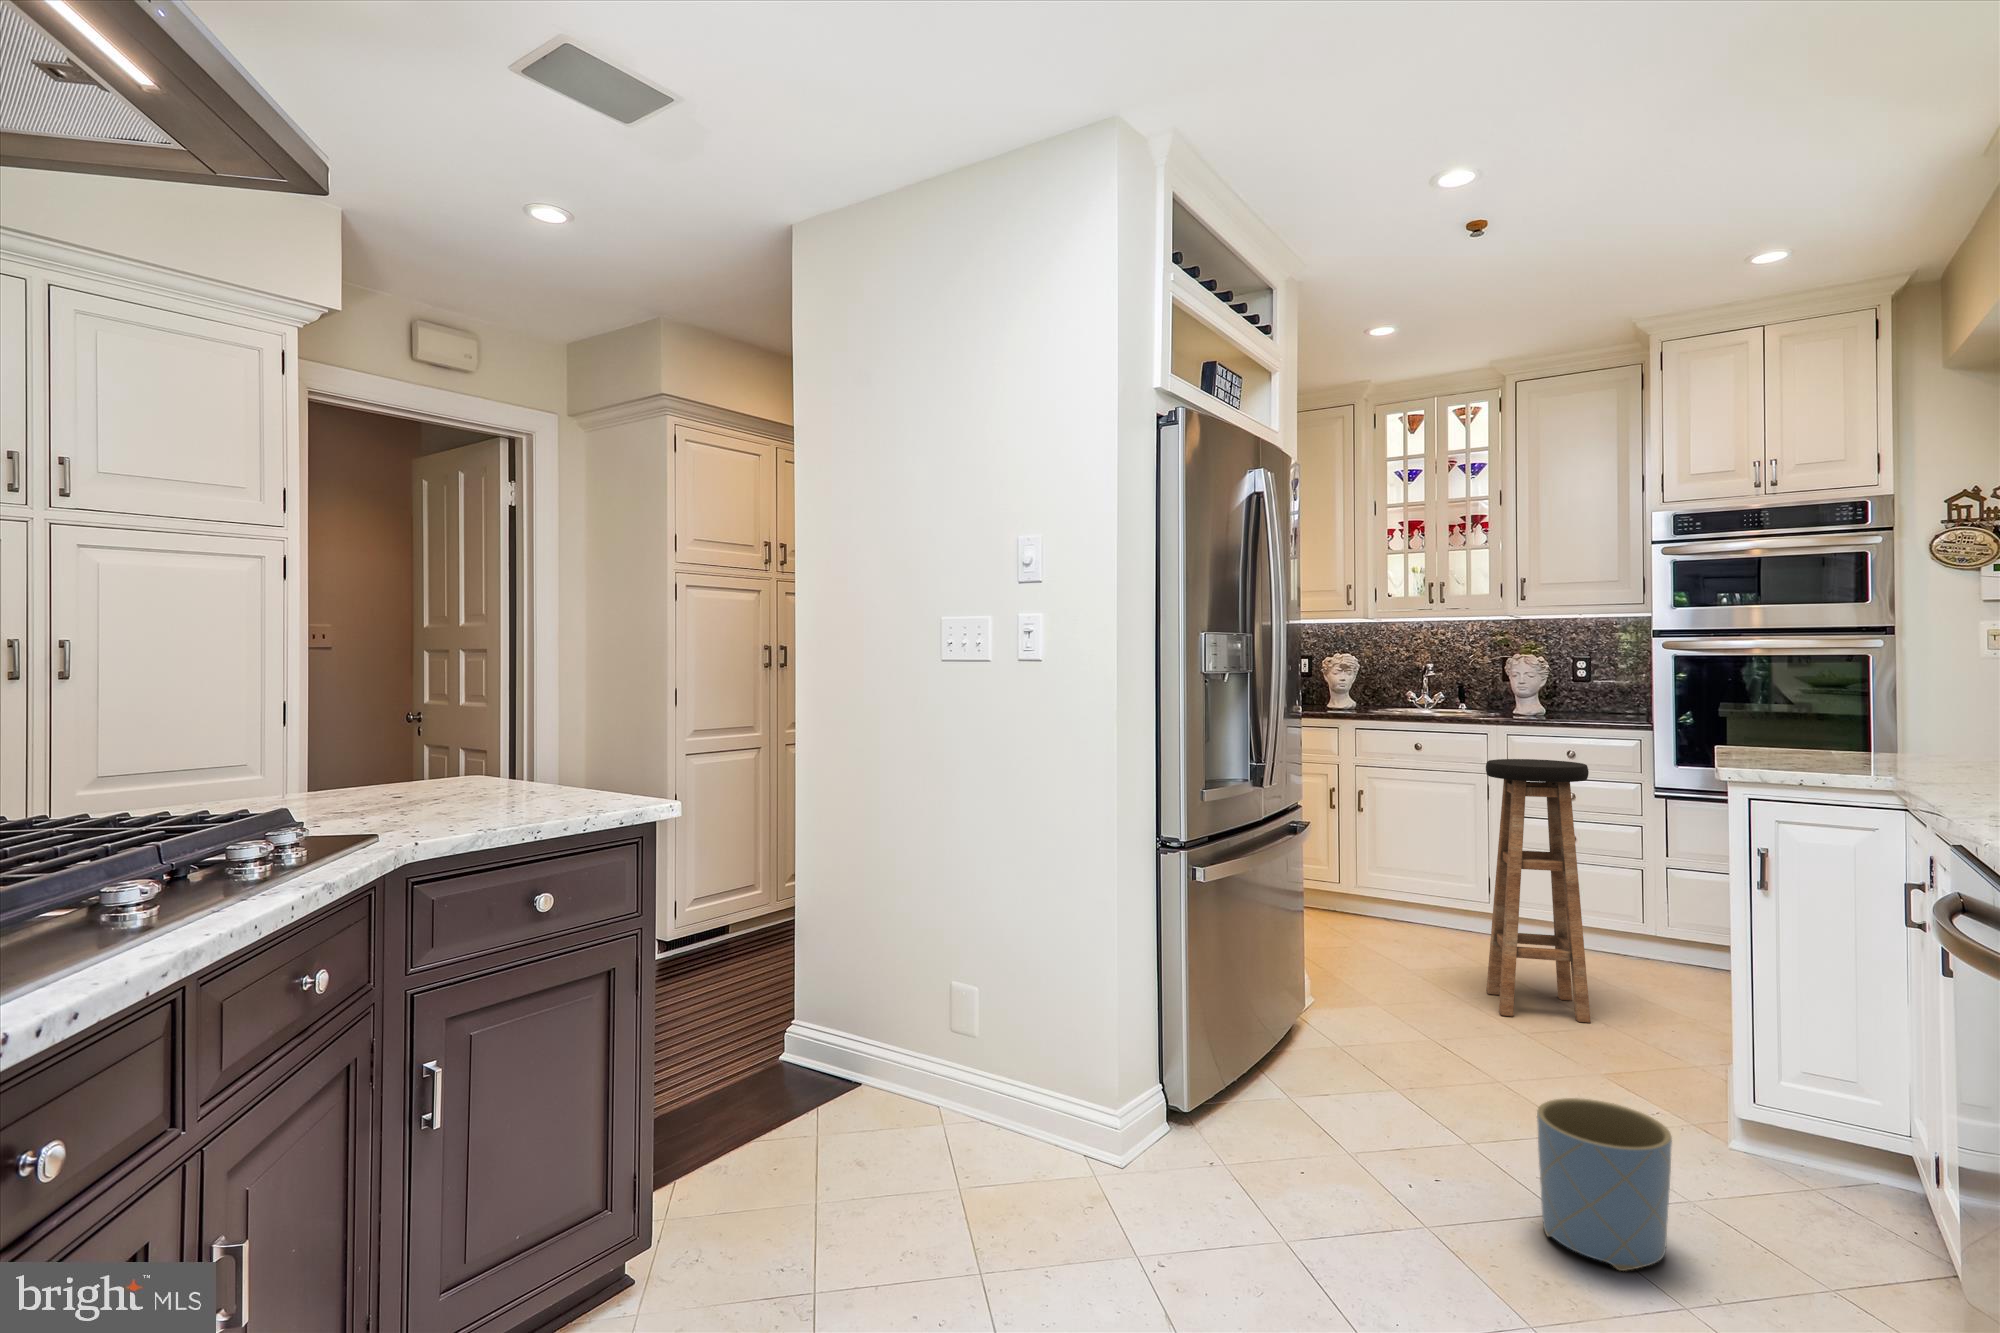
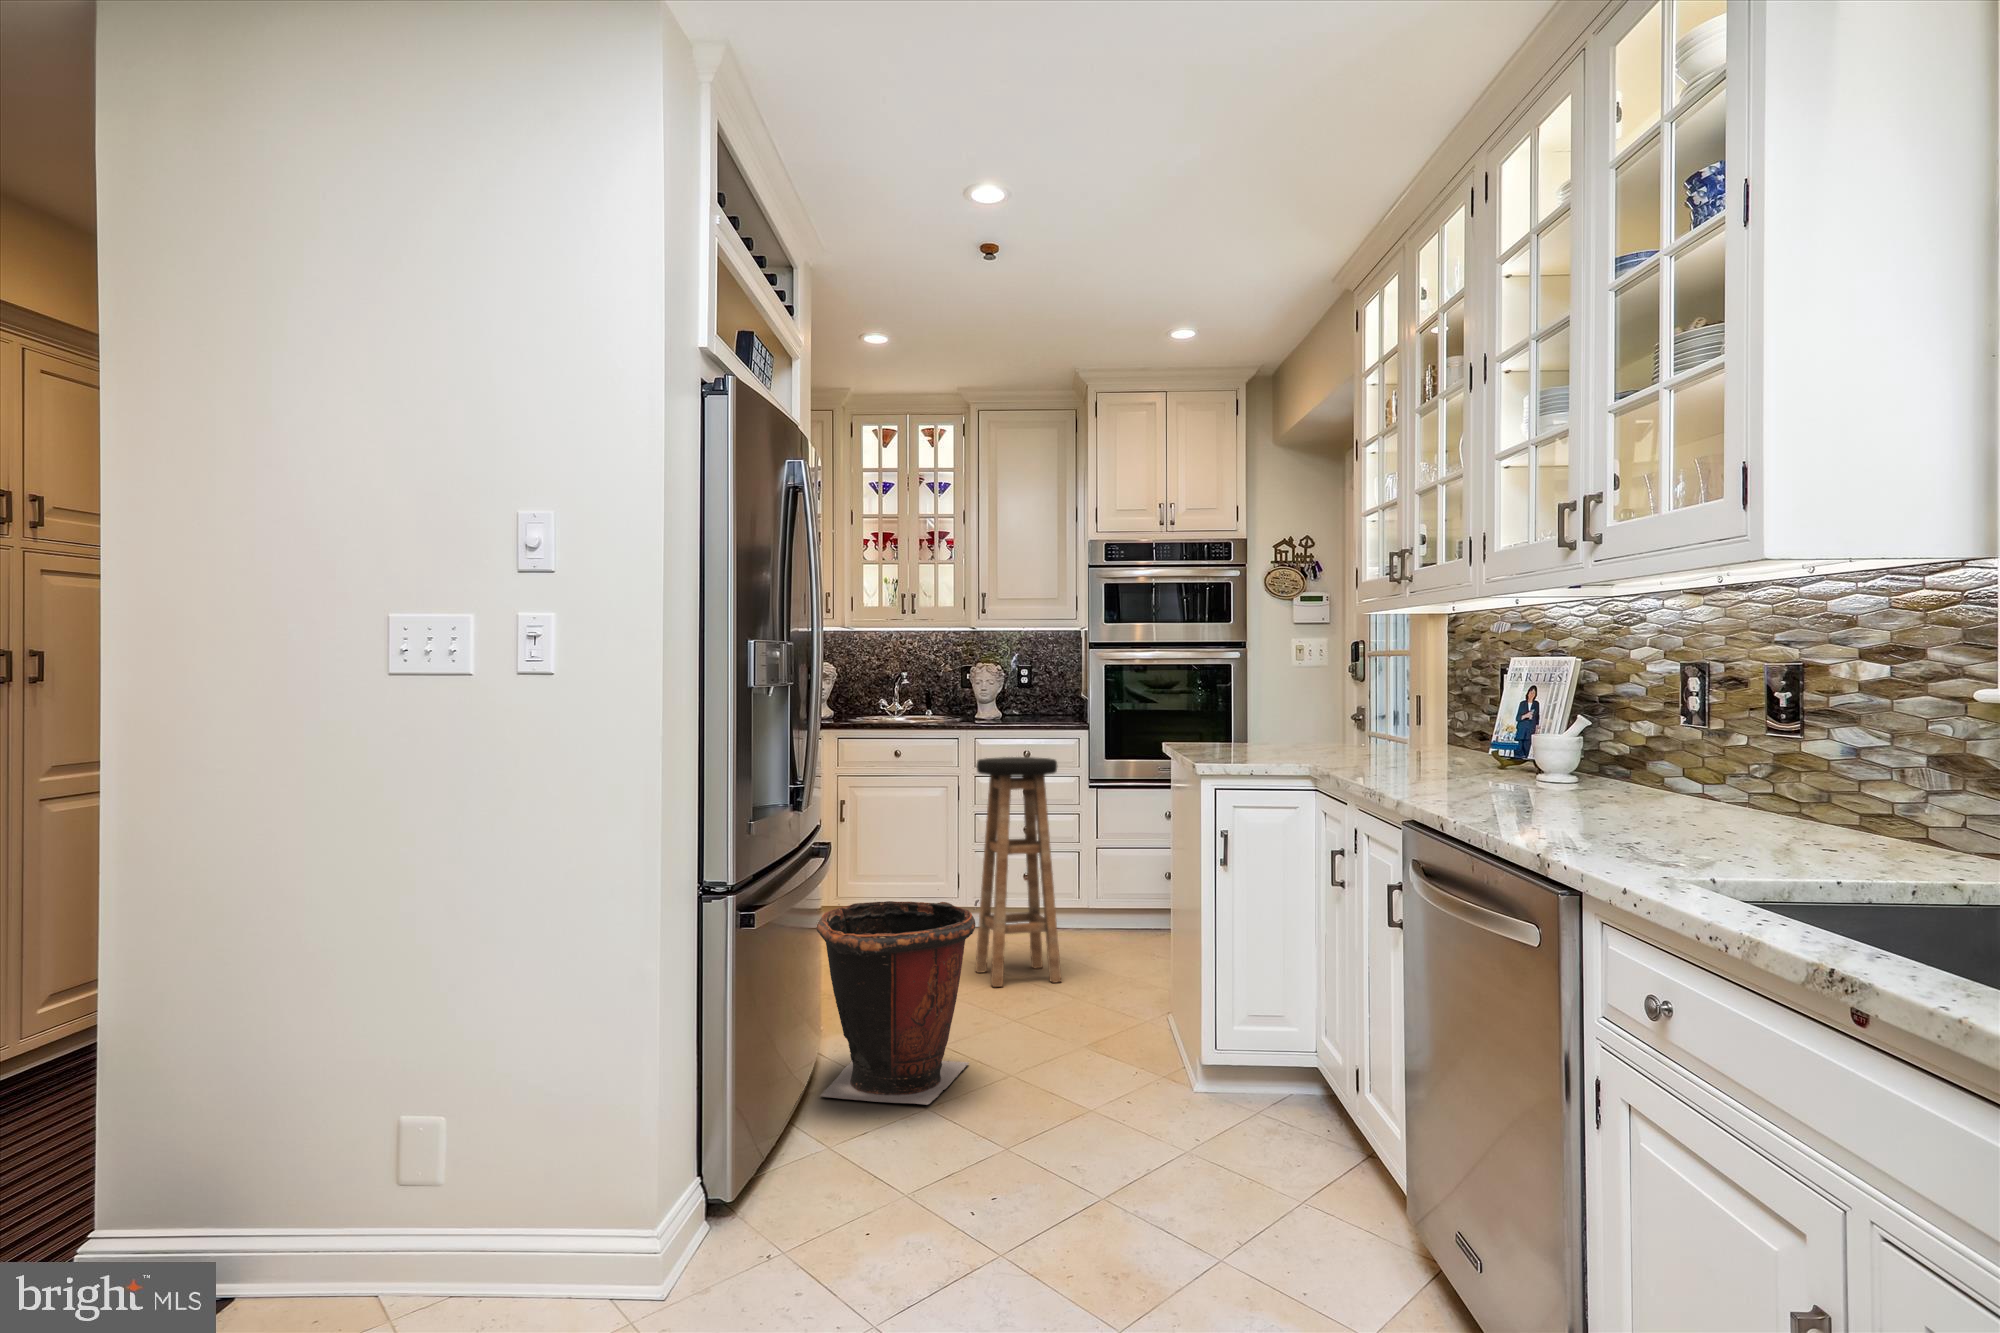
trash can: none [1250,906,1441,1152] -> present [816,889,979,1105]
planter: present [1537,1098,1672,1271] -> none [1070,1018,1161,1139]

